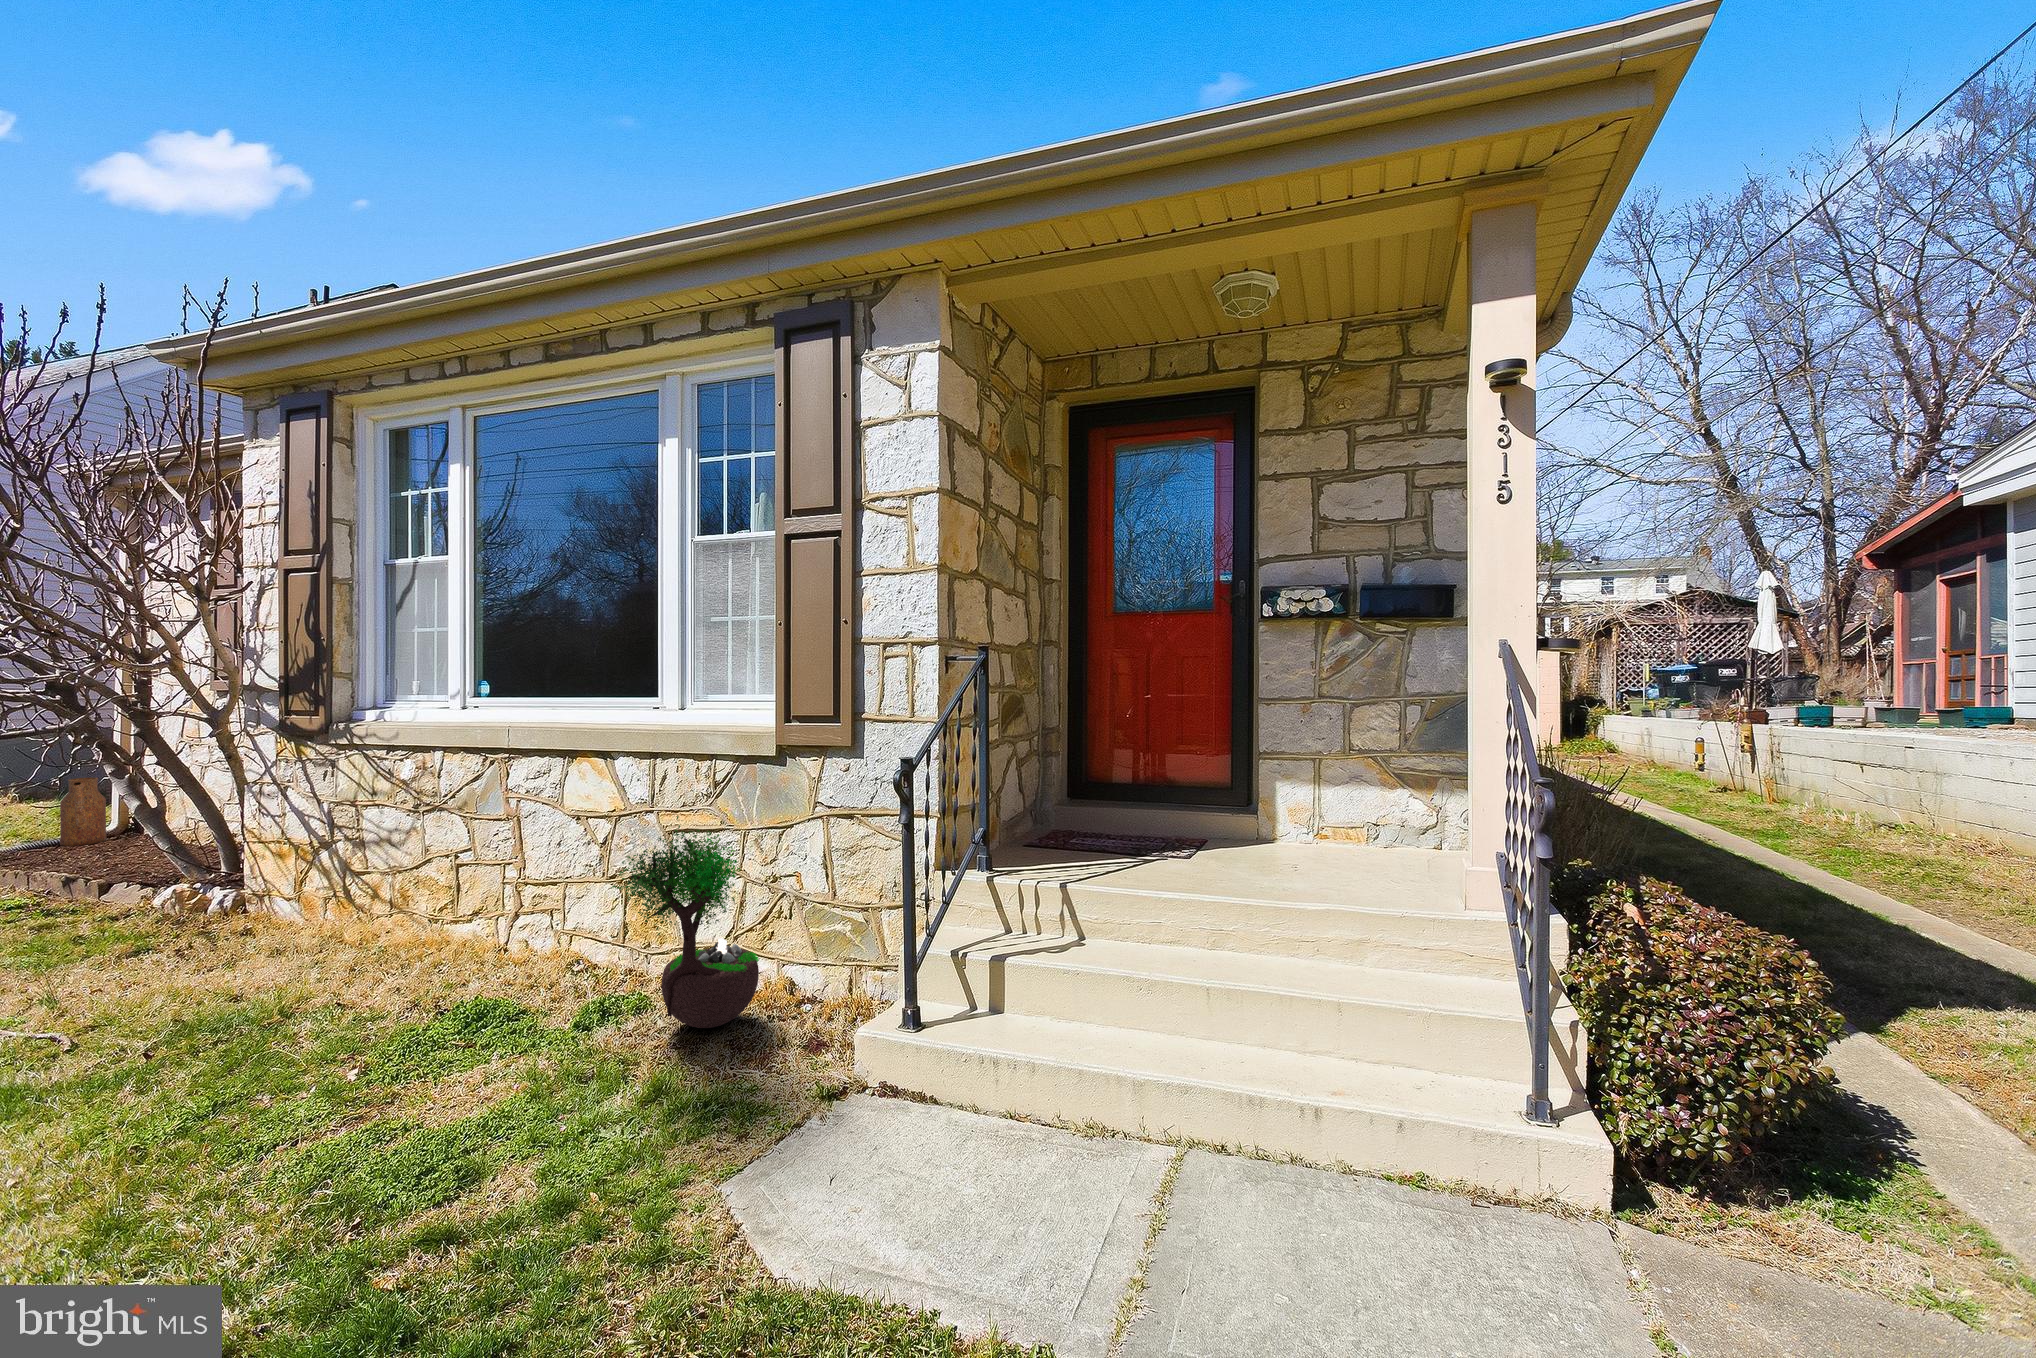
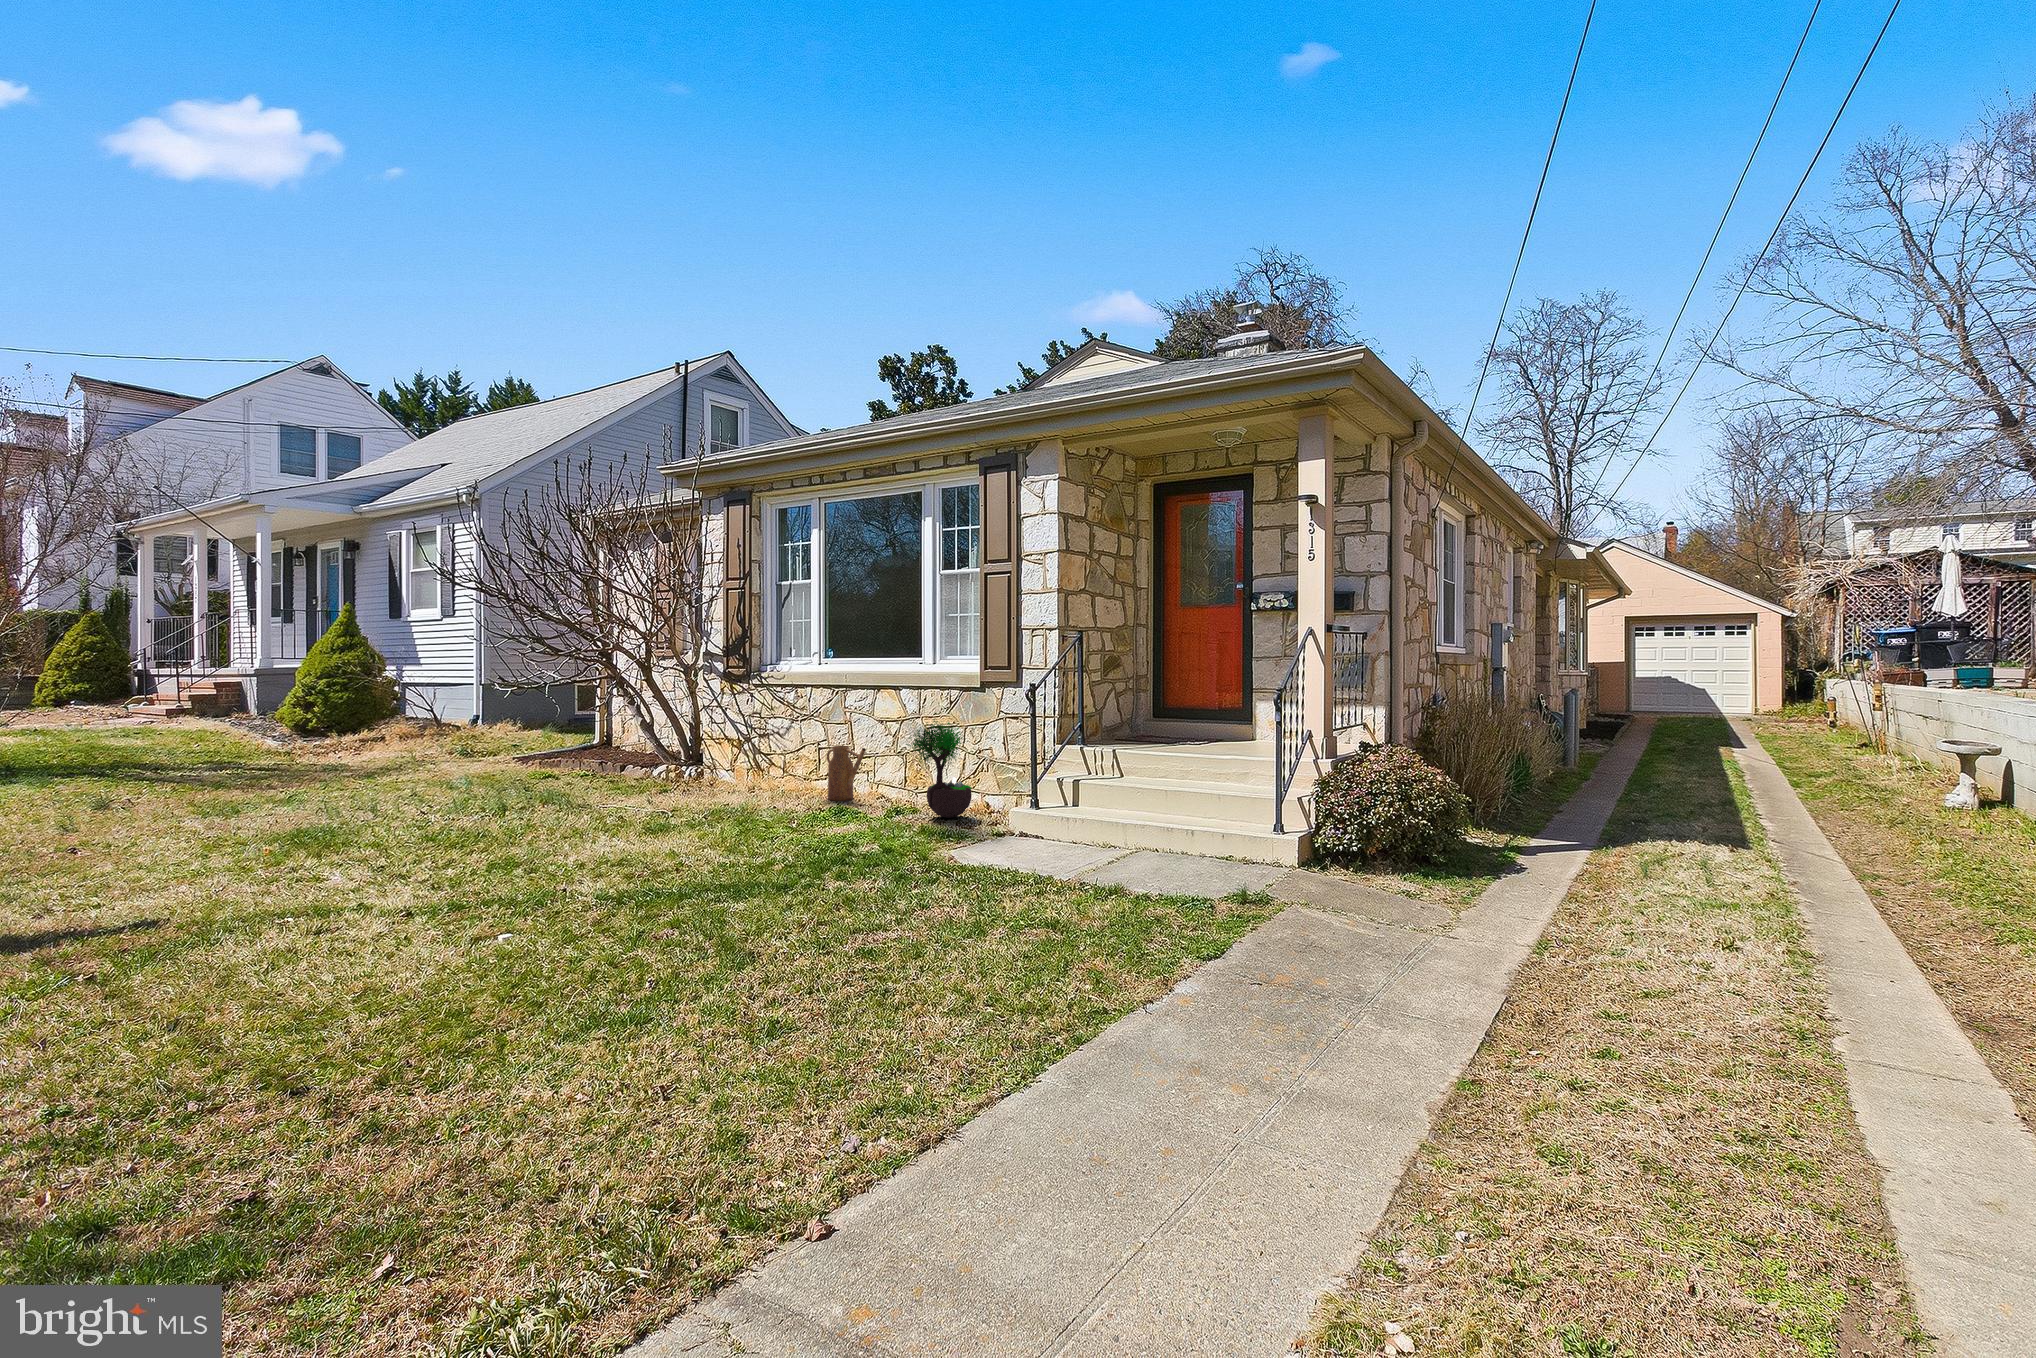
watering can: present [60,778,107,846] -> present [827,746,866,801]

